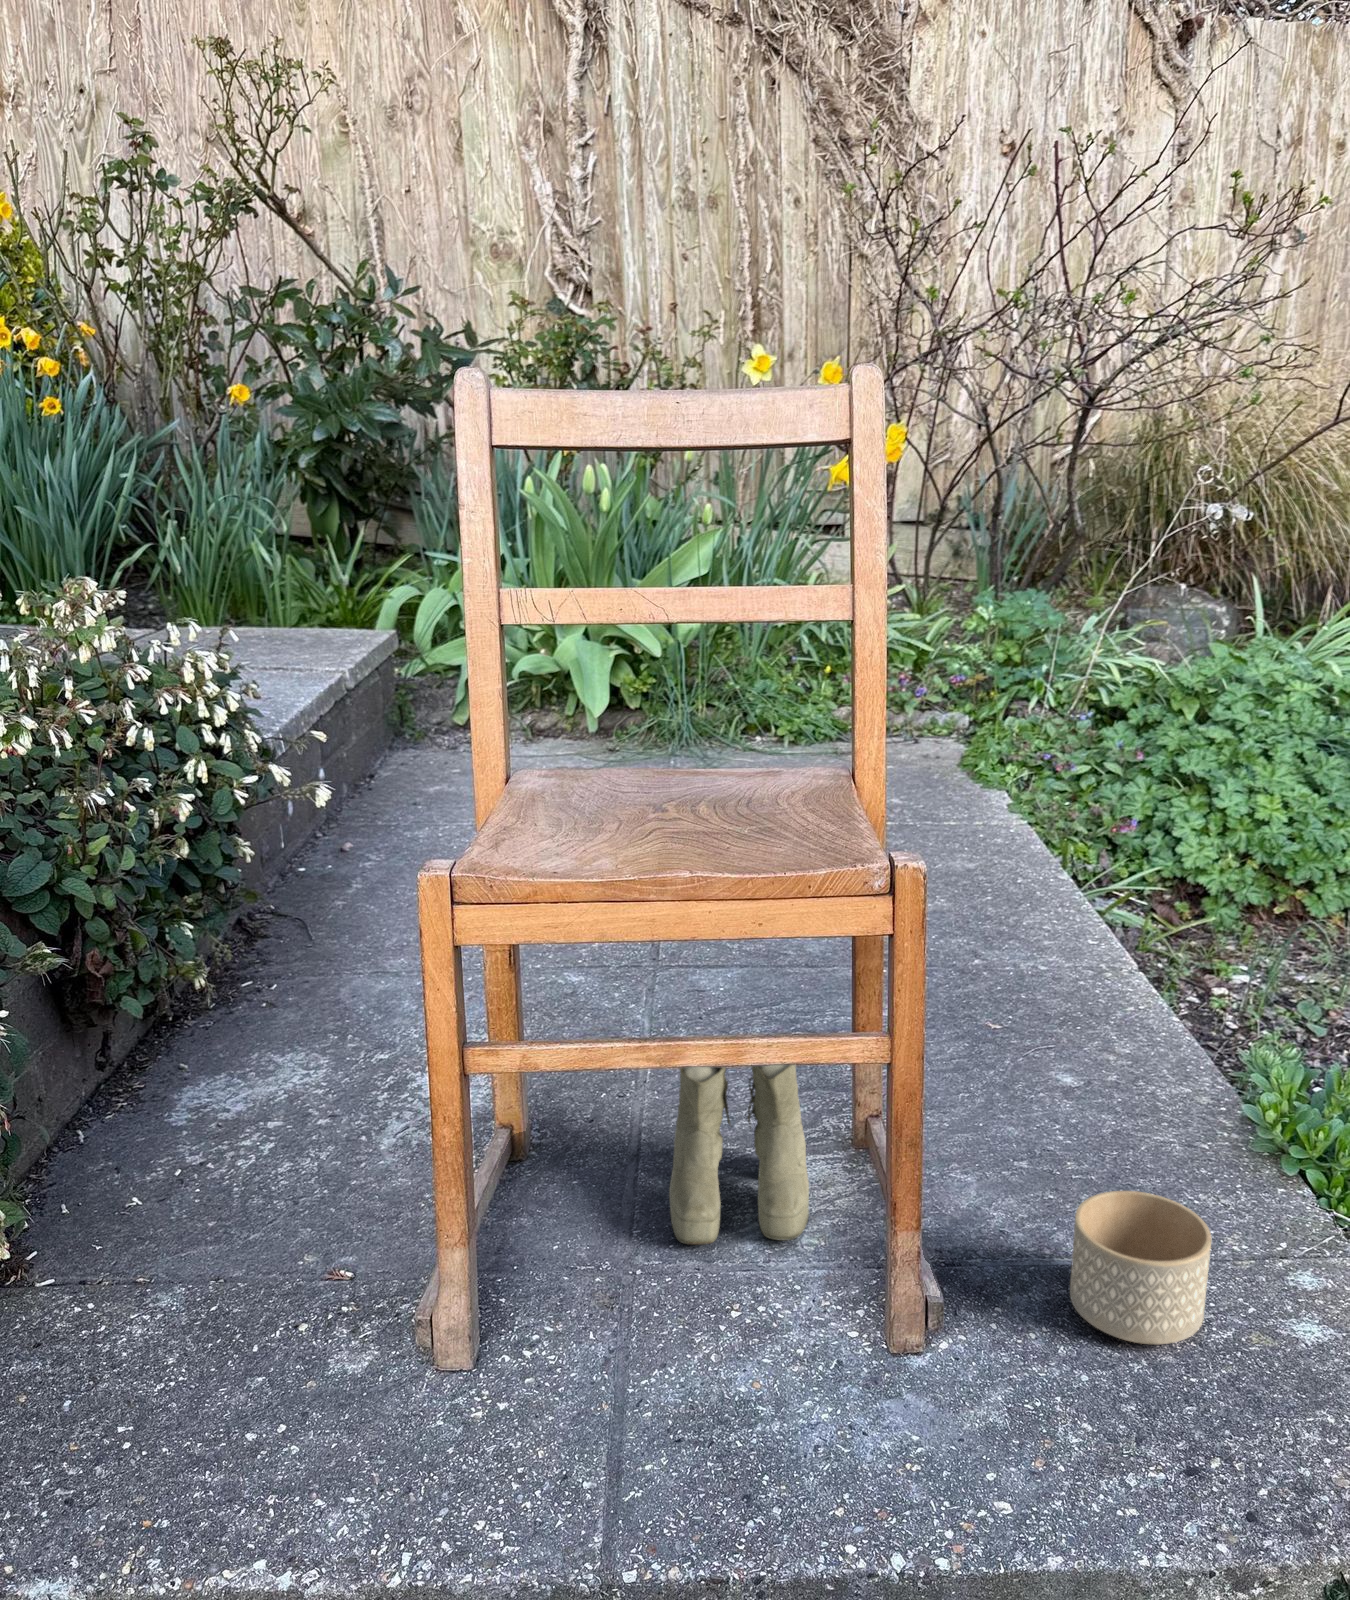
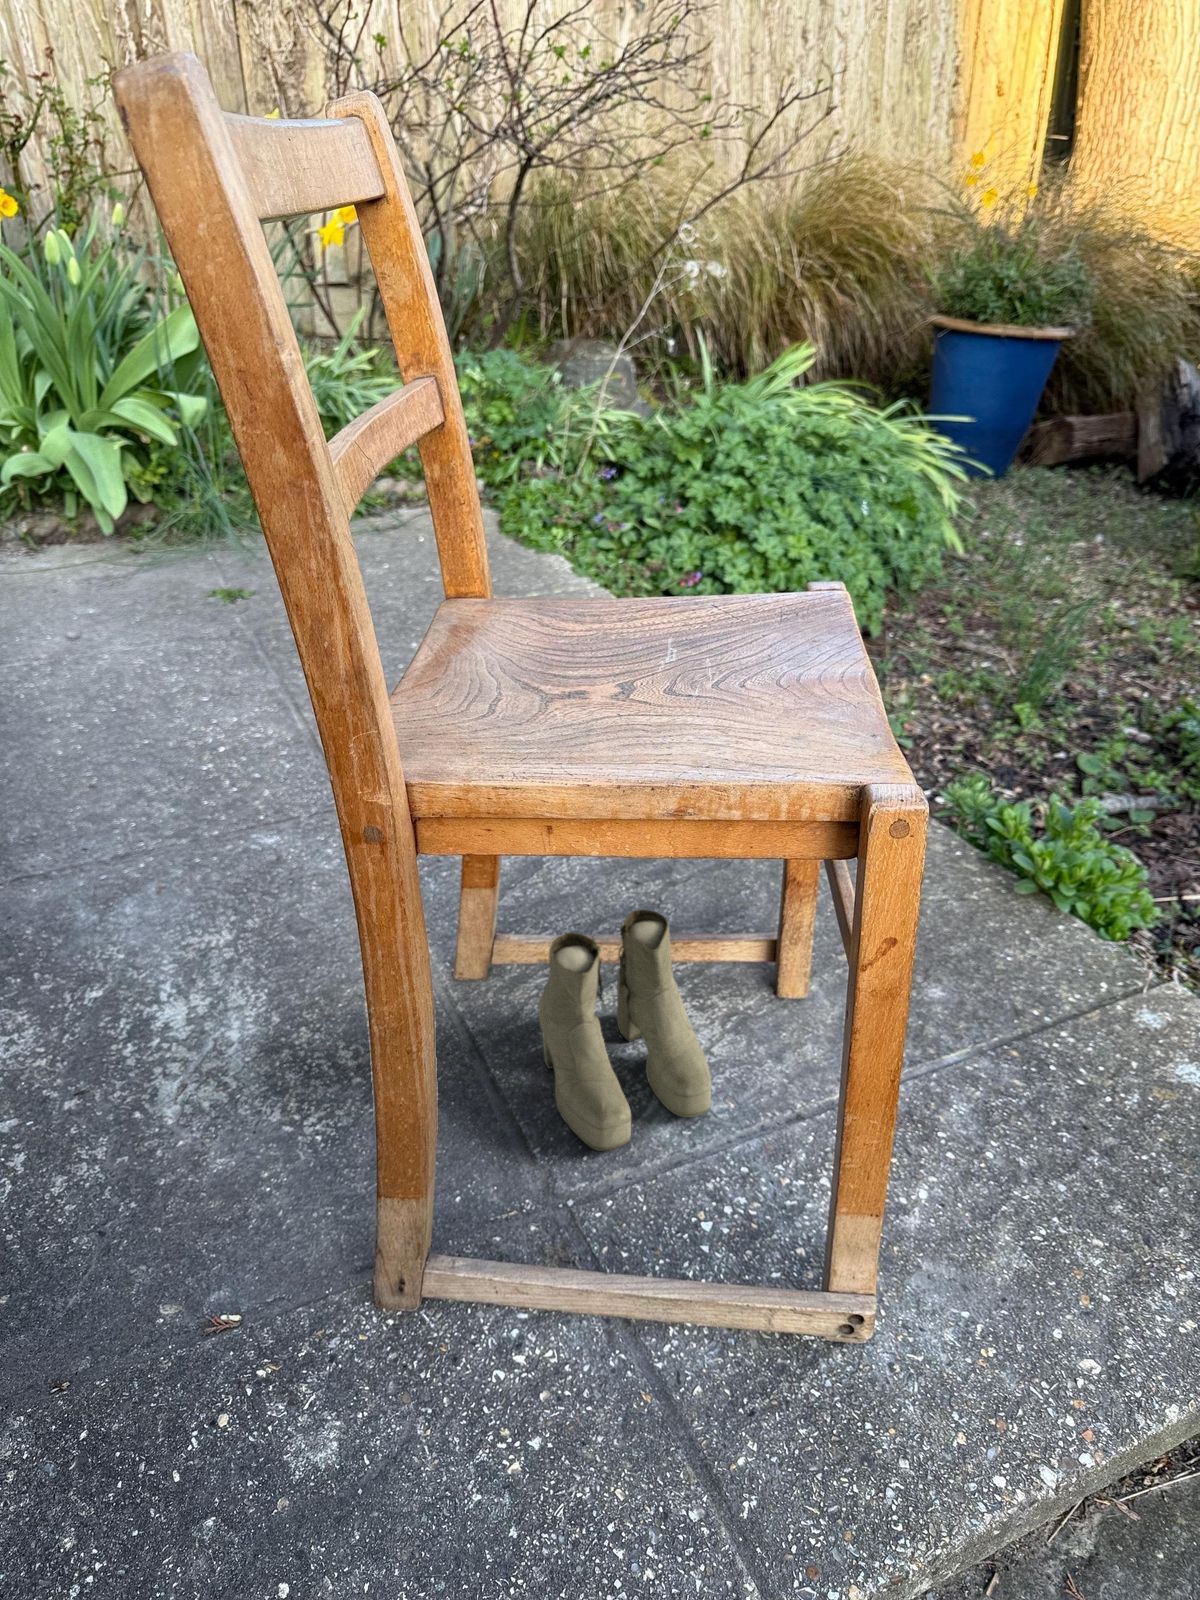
planter: present [1070,1191,1211,1345] -> none [992,985,1142,1137]

